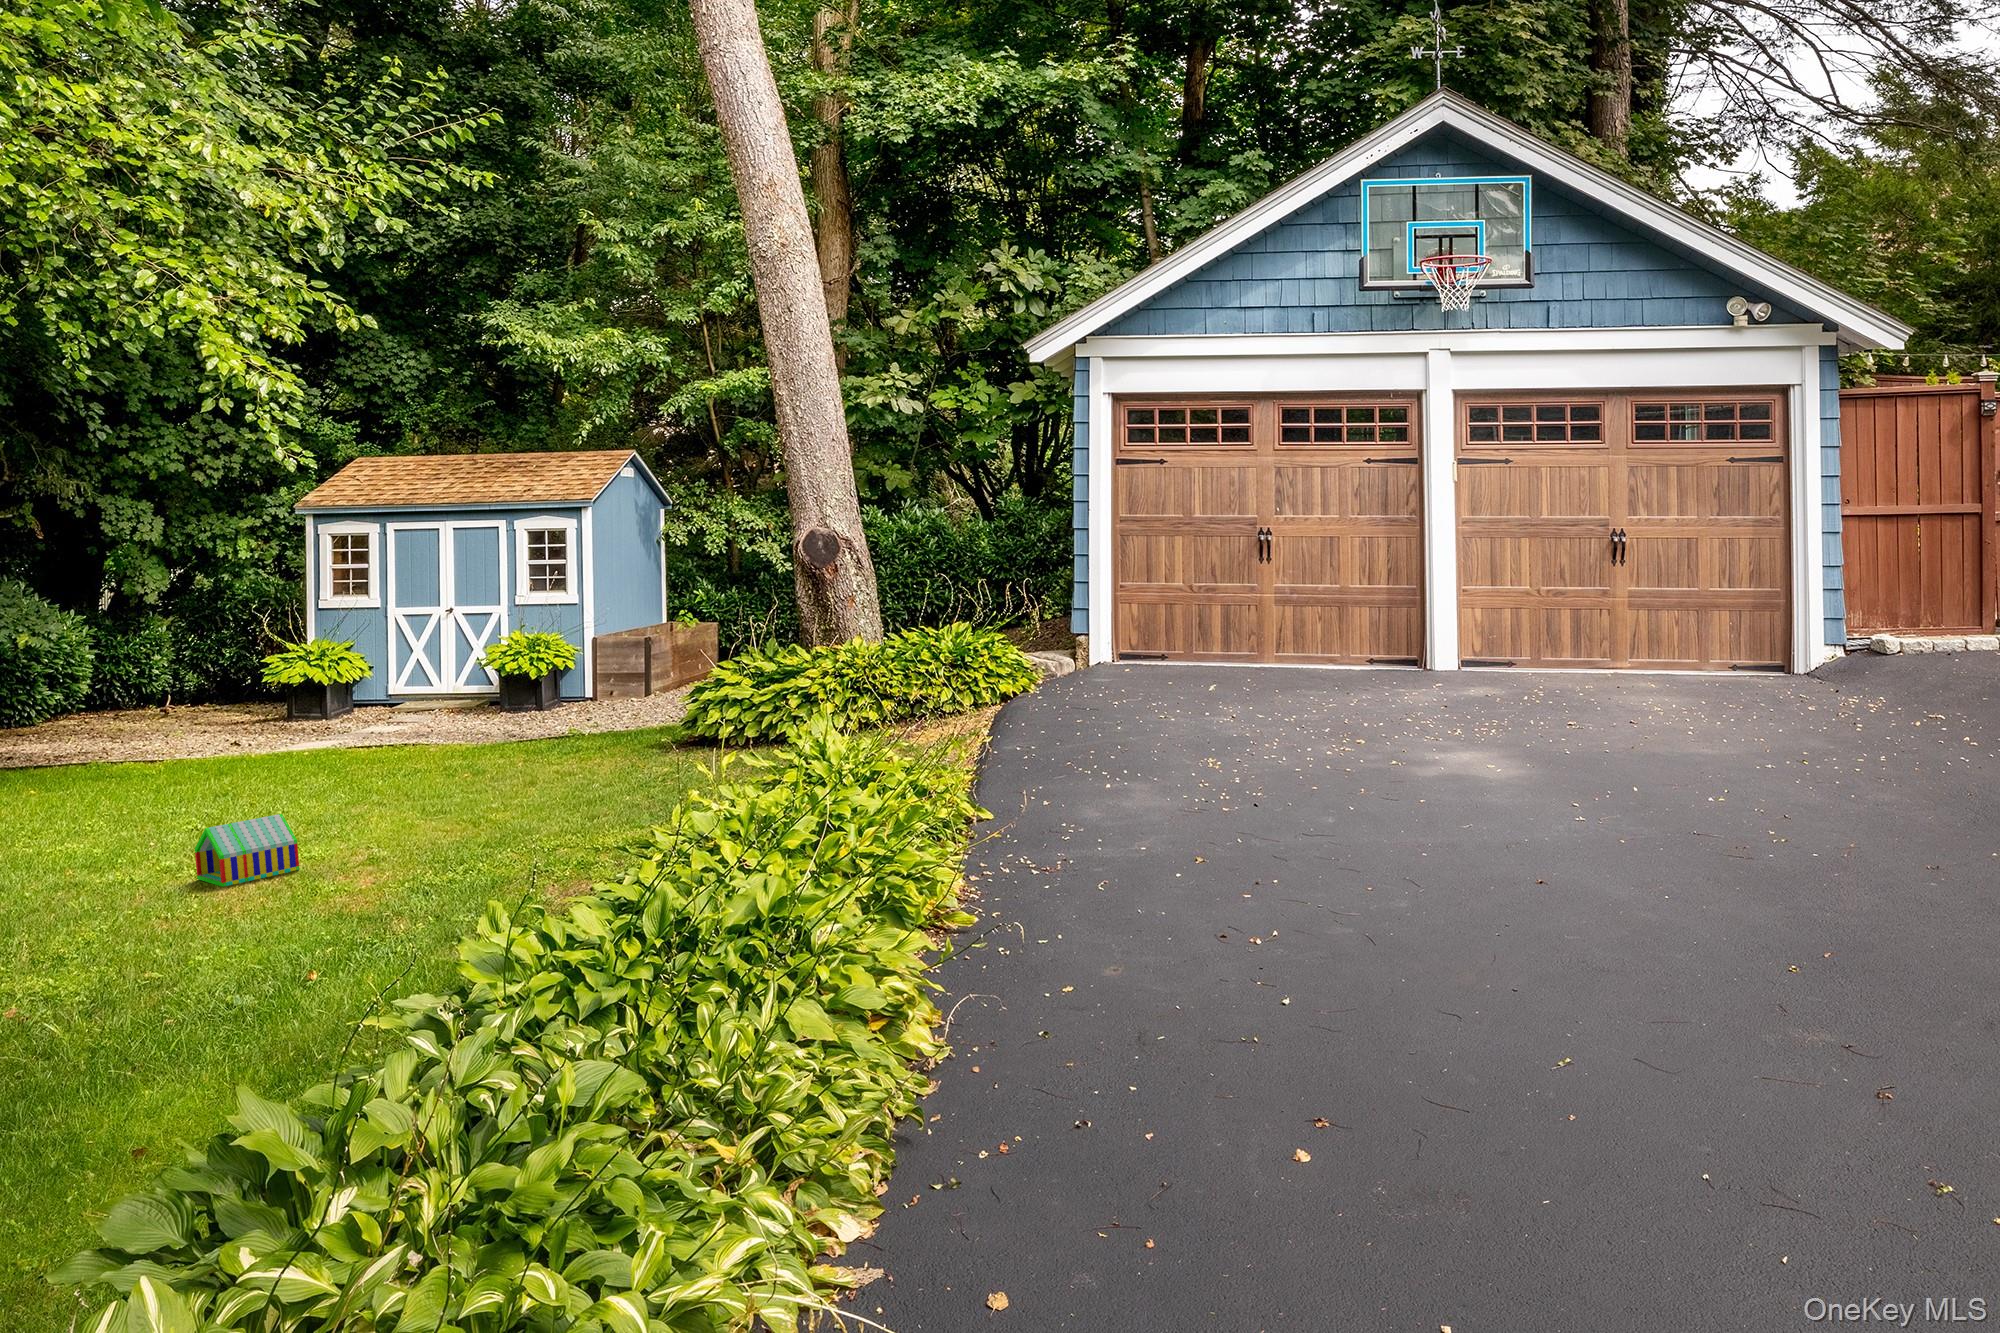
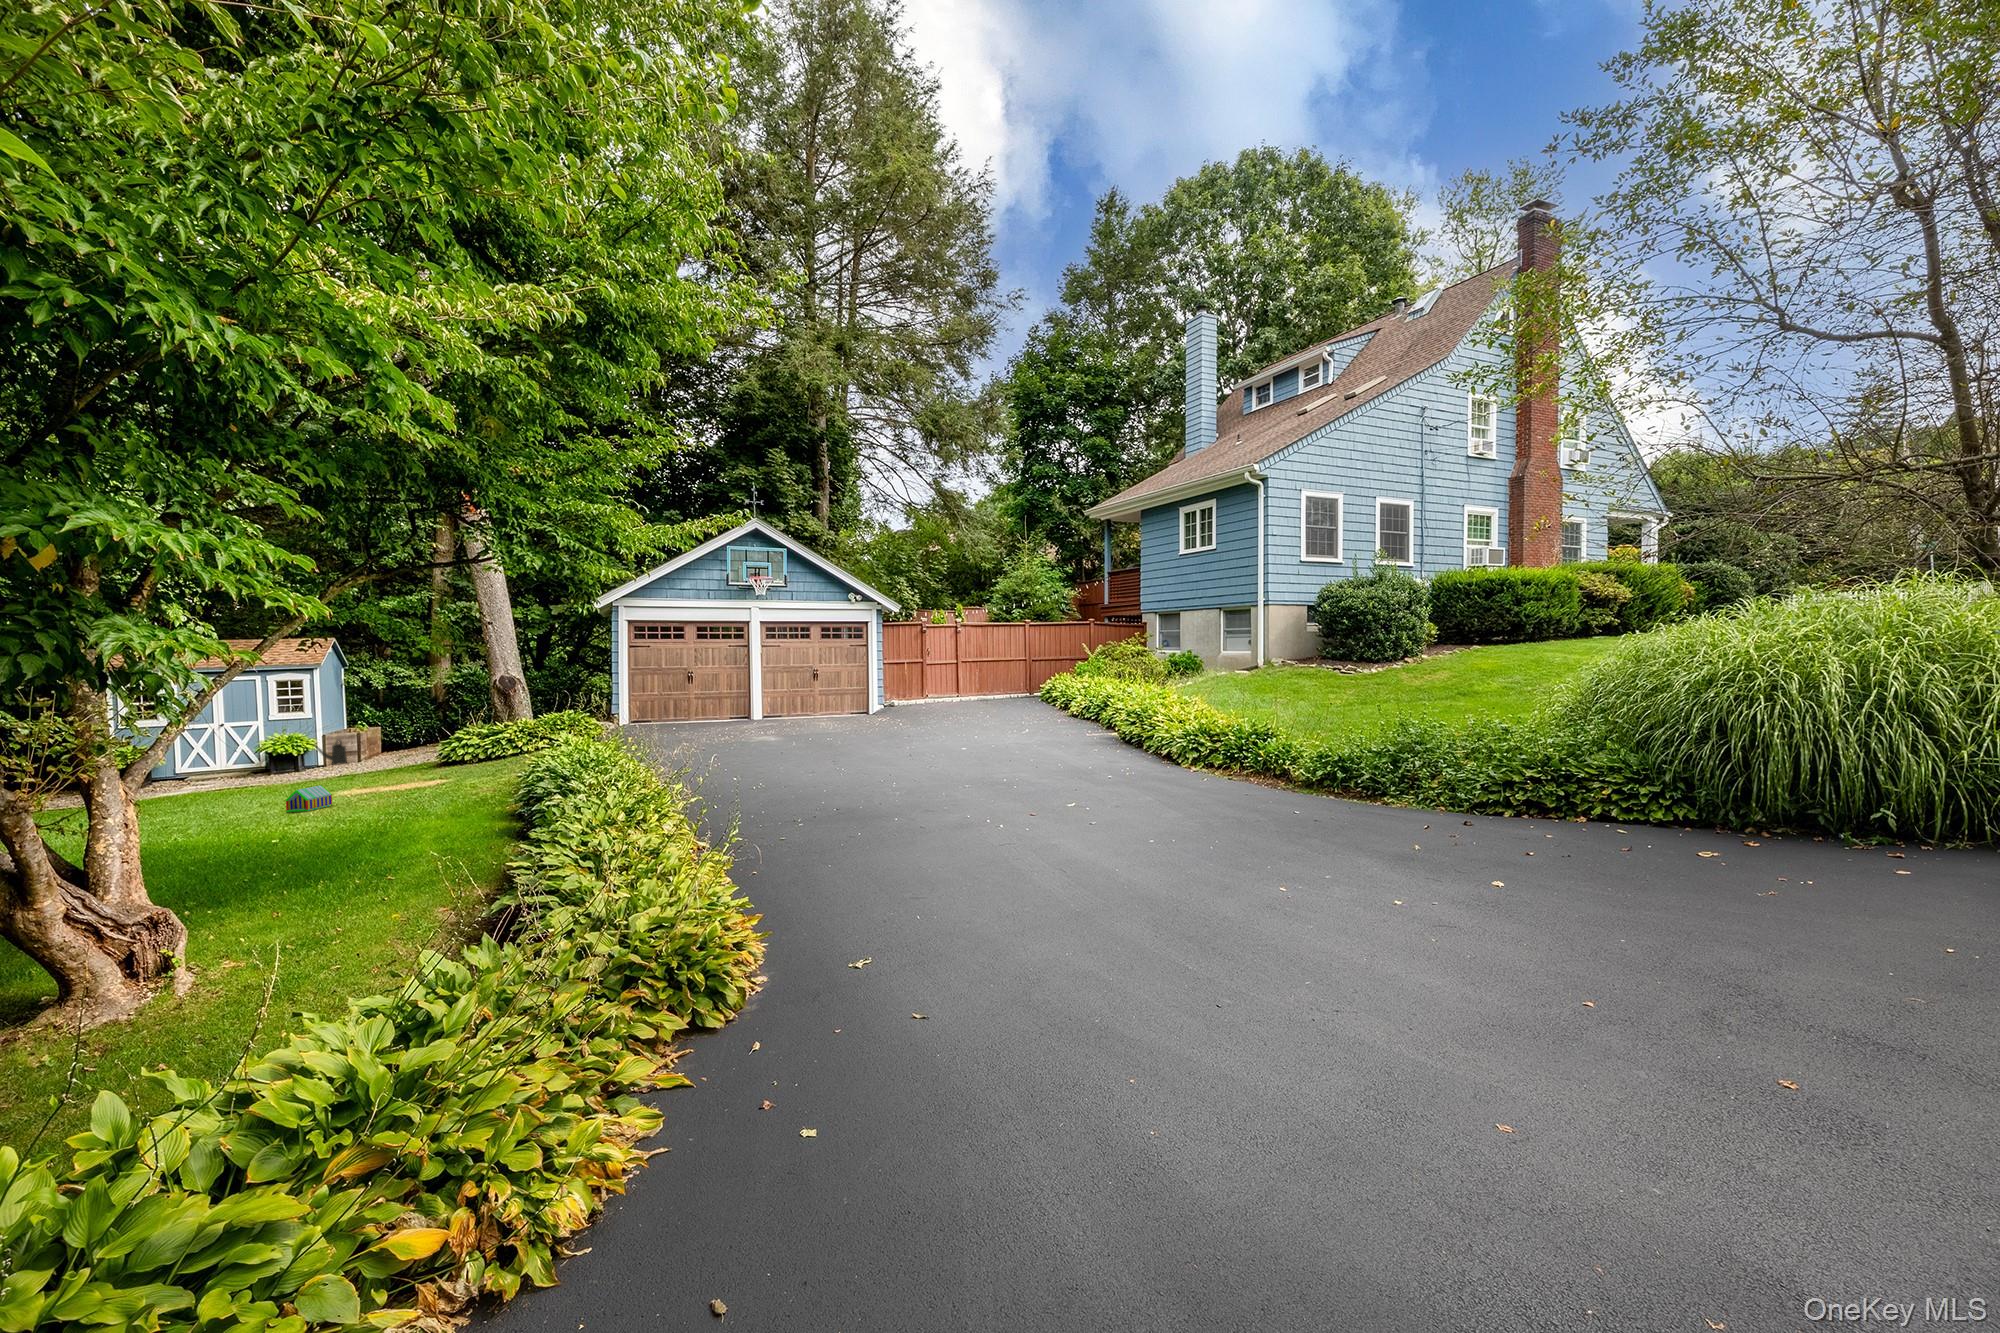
watering can: none [578,650,631,699] -> present [315,740,351,765]

